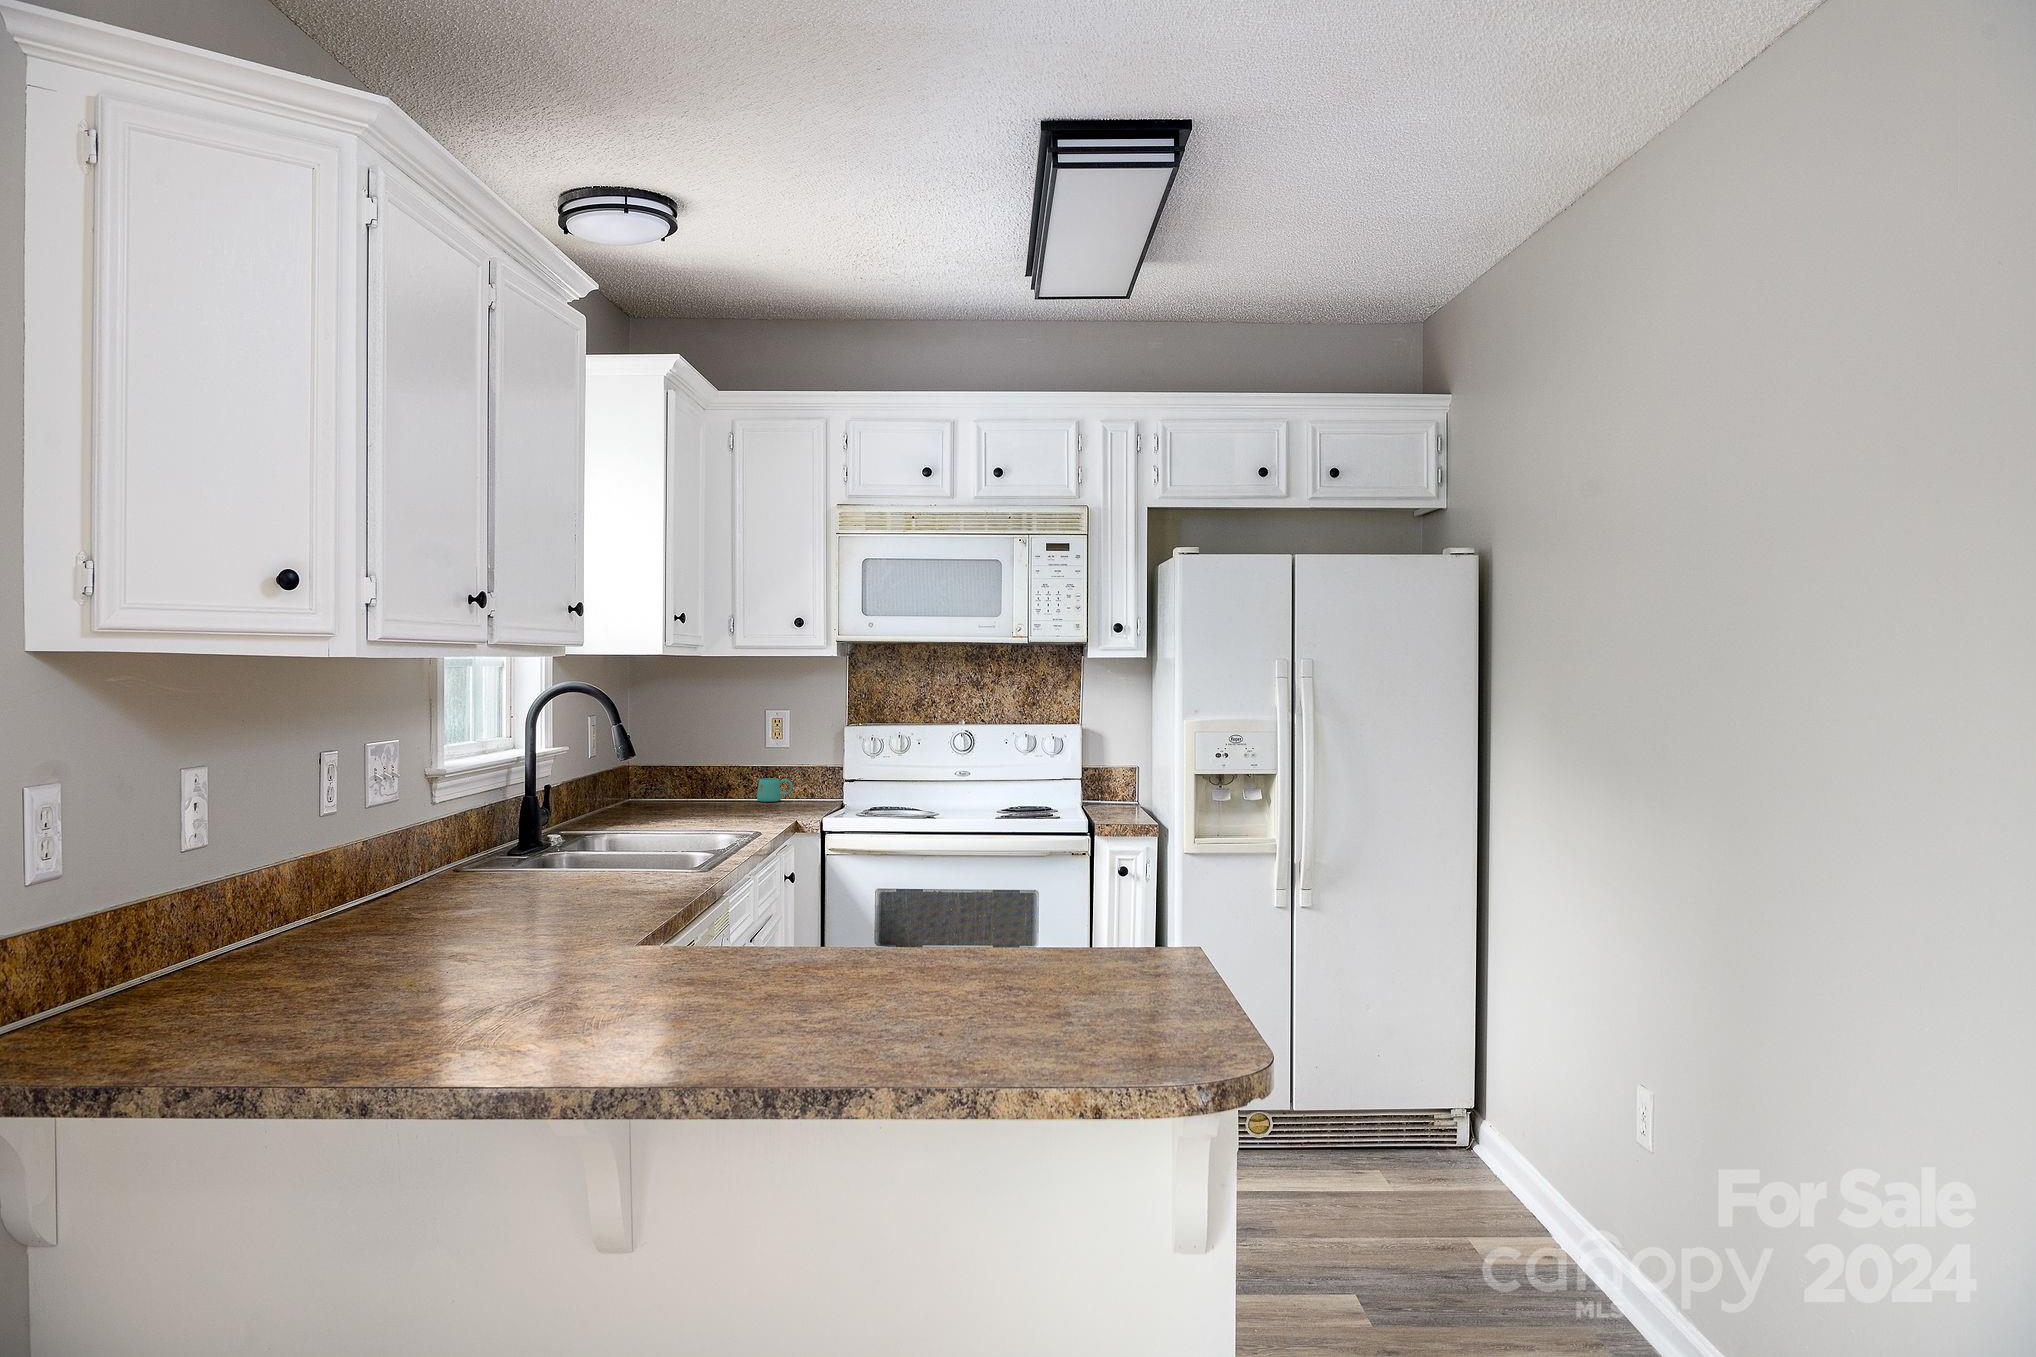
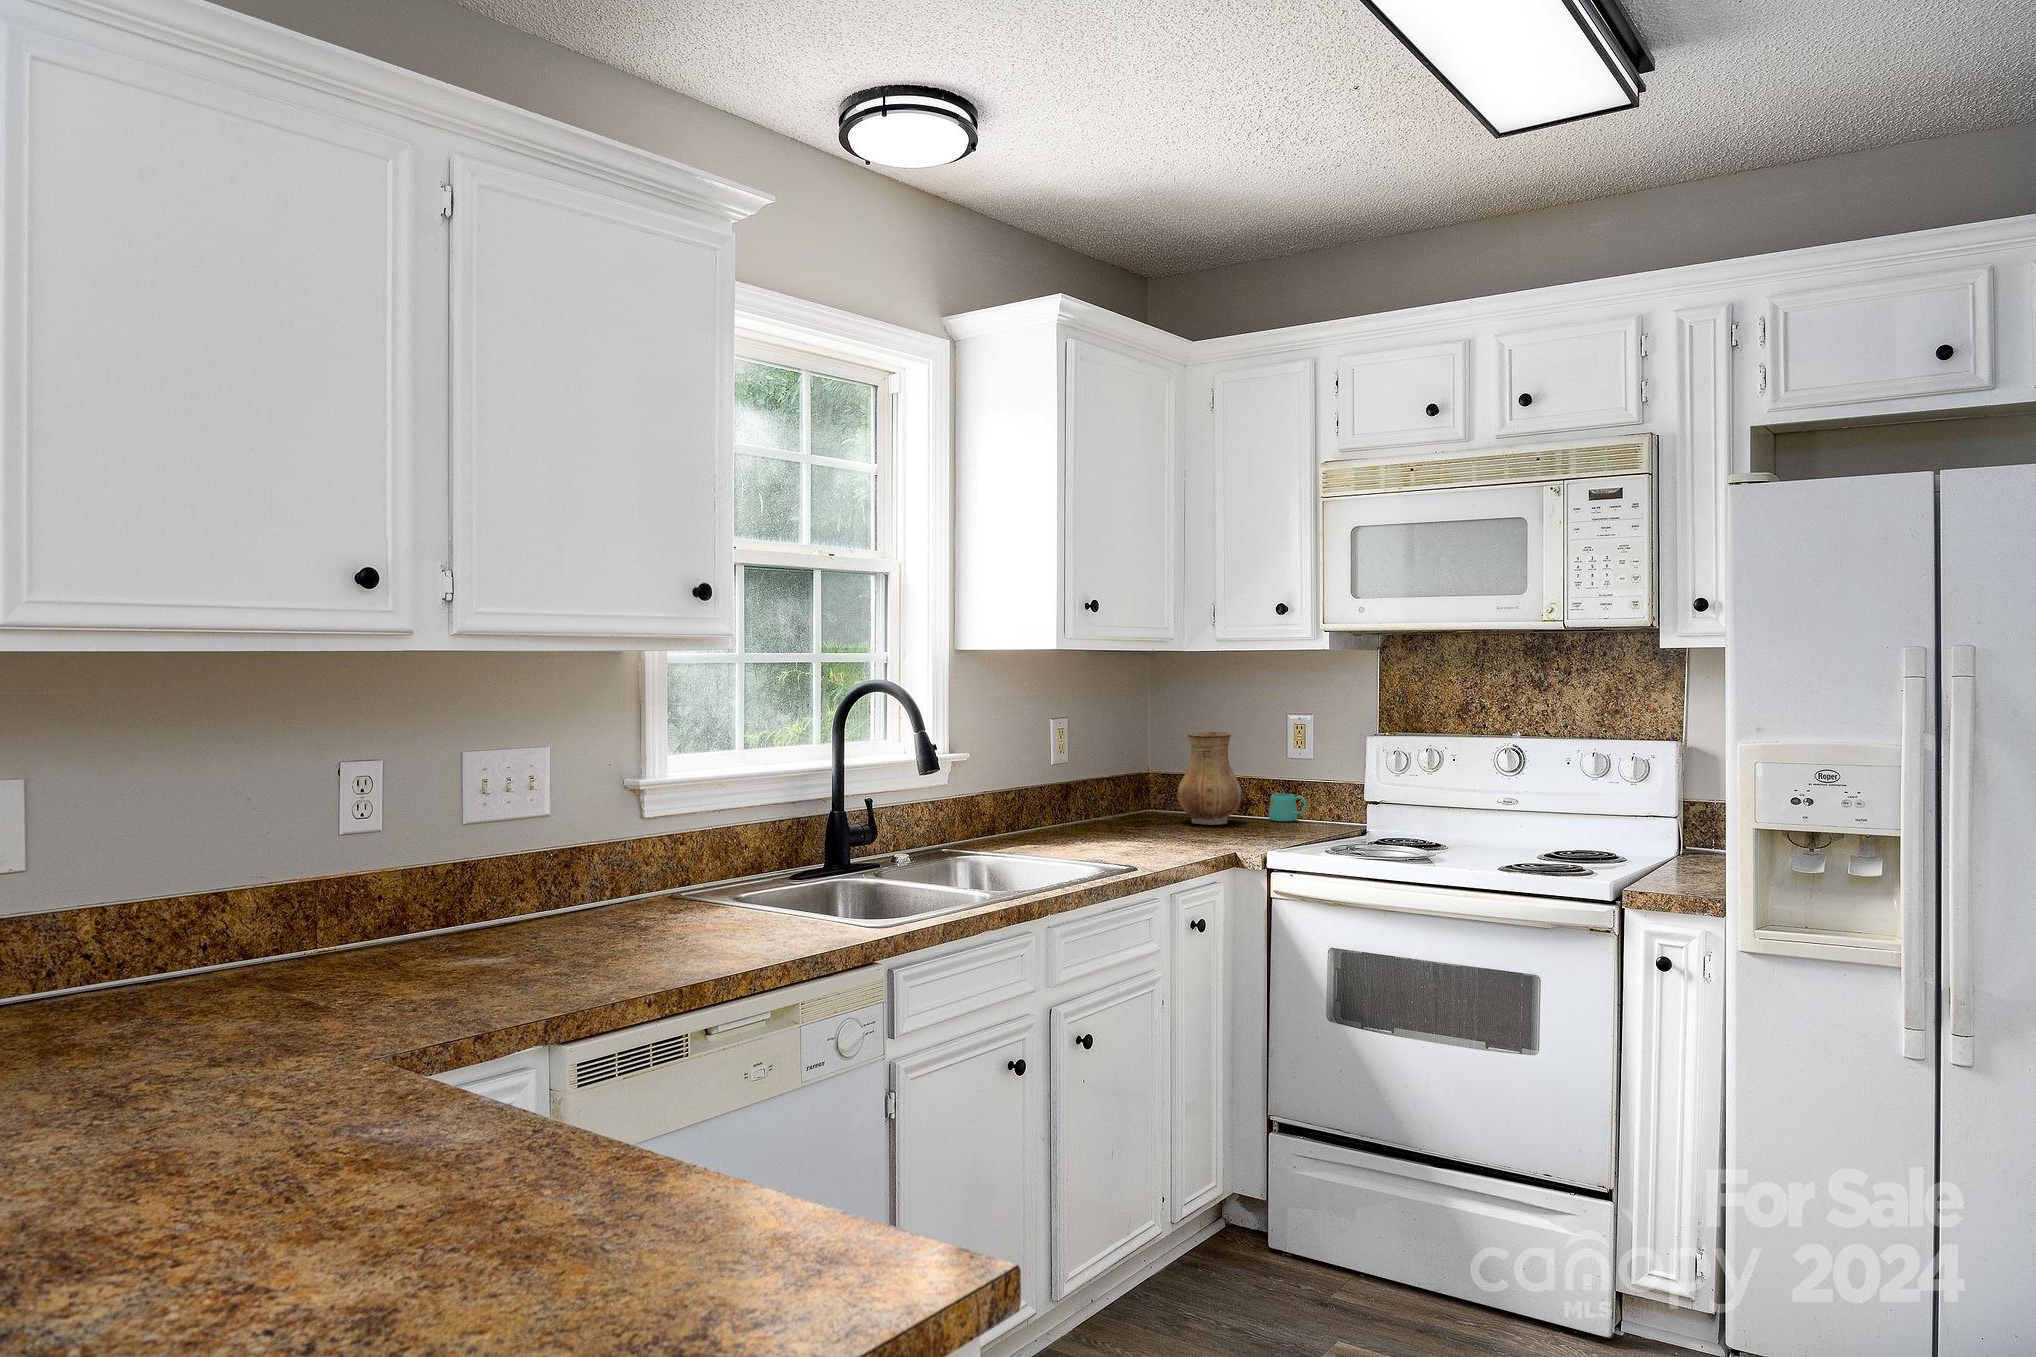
ceramic pitcher: none [687,728,744,808] -> present [1178,732,1242,825]

